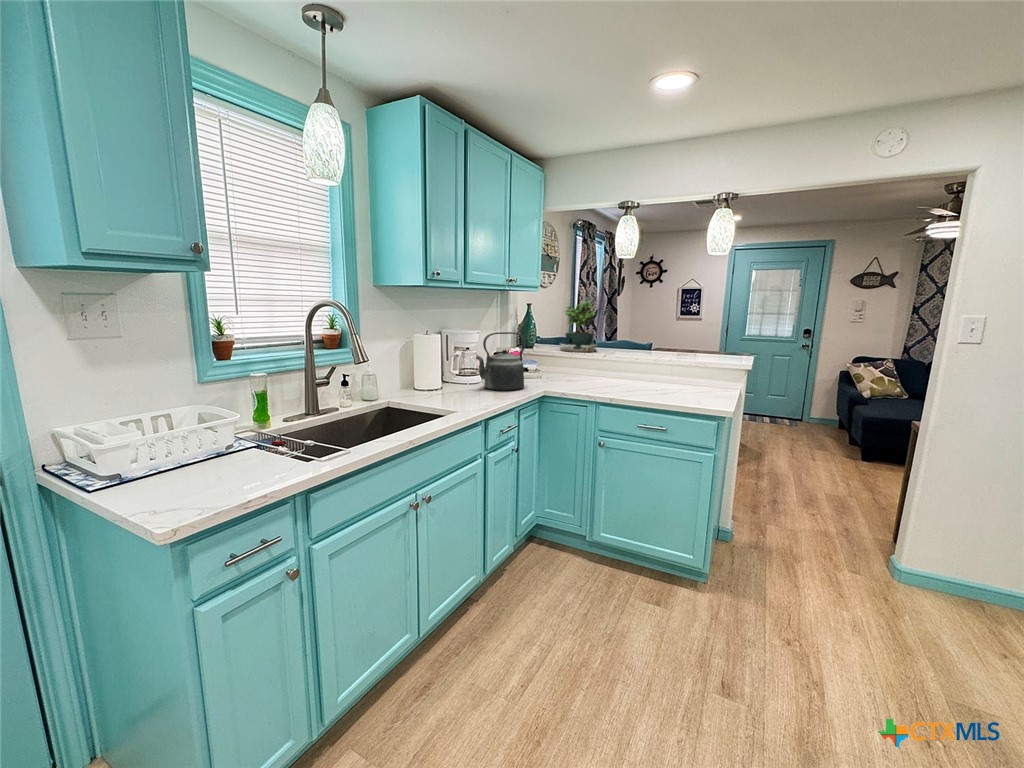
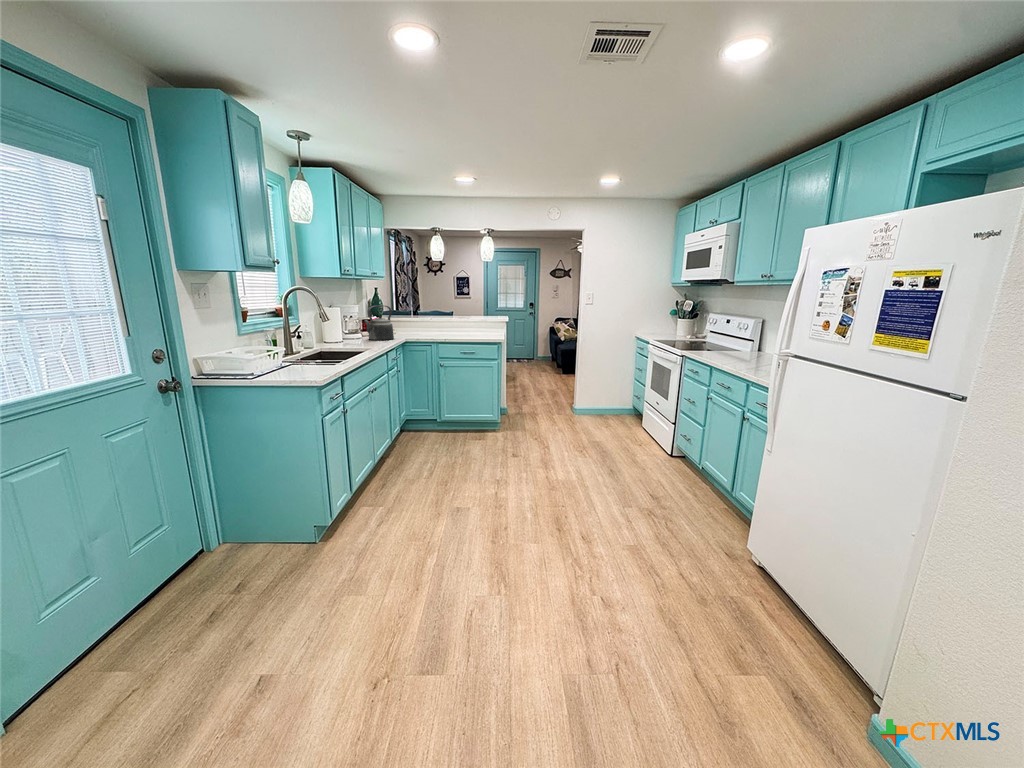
potted plant: present [560,301,597,352] -> none [400,286,424,319]

